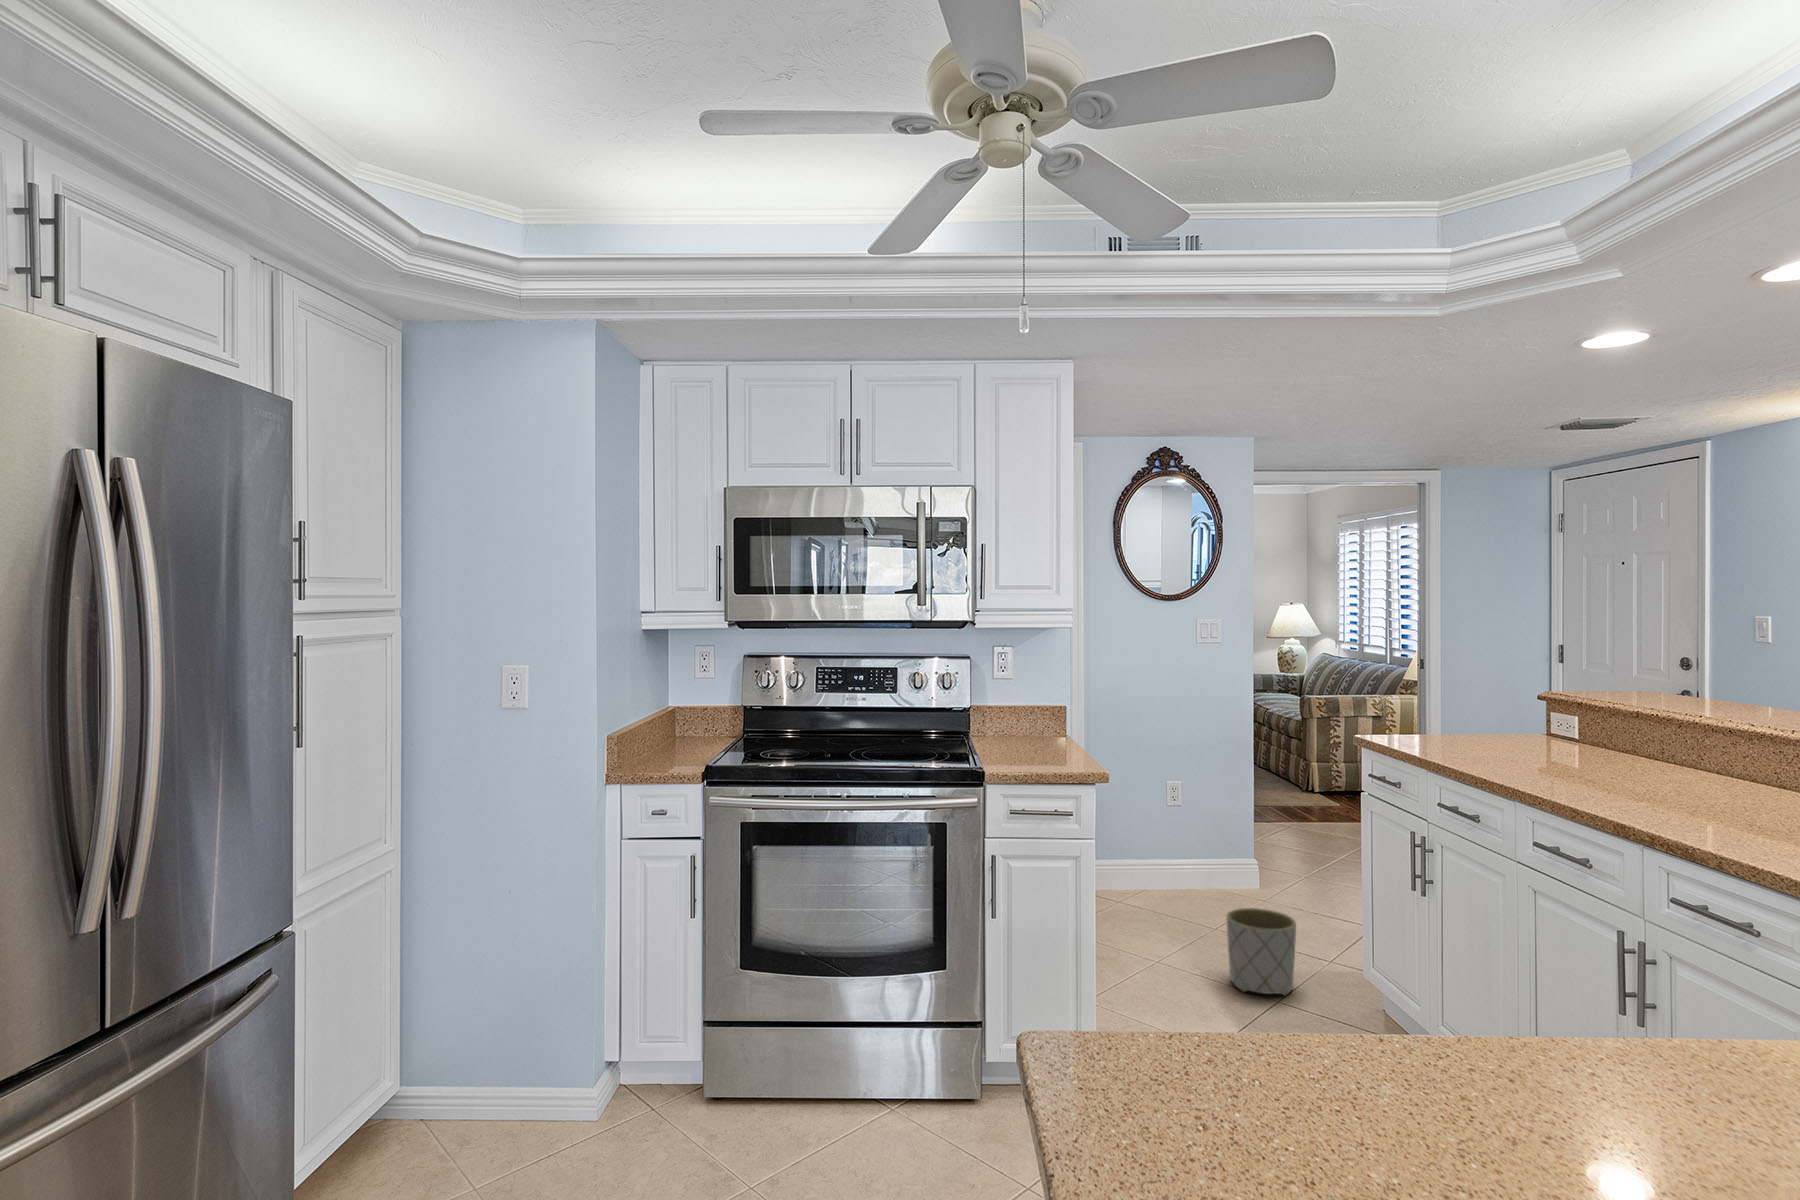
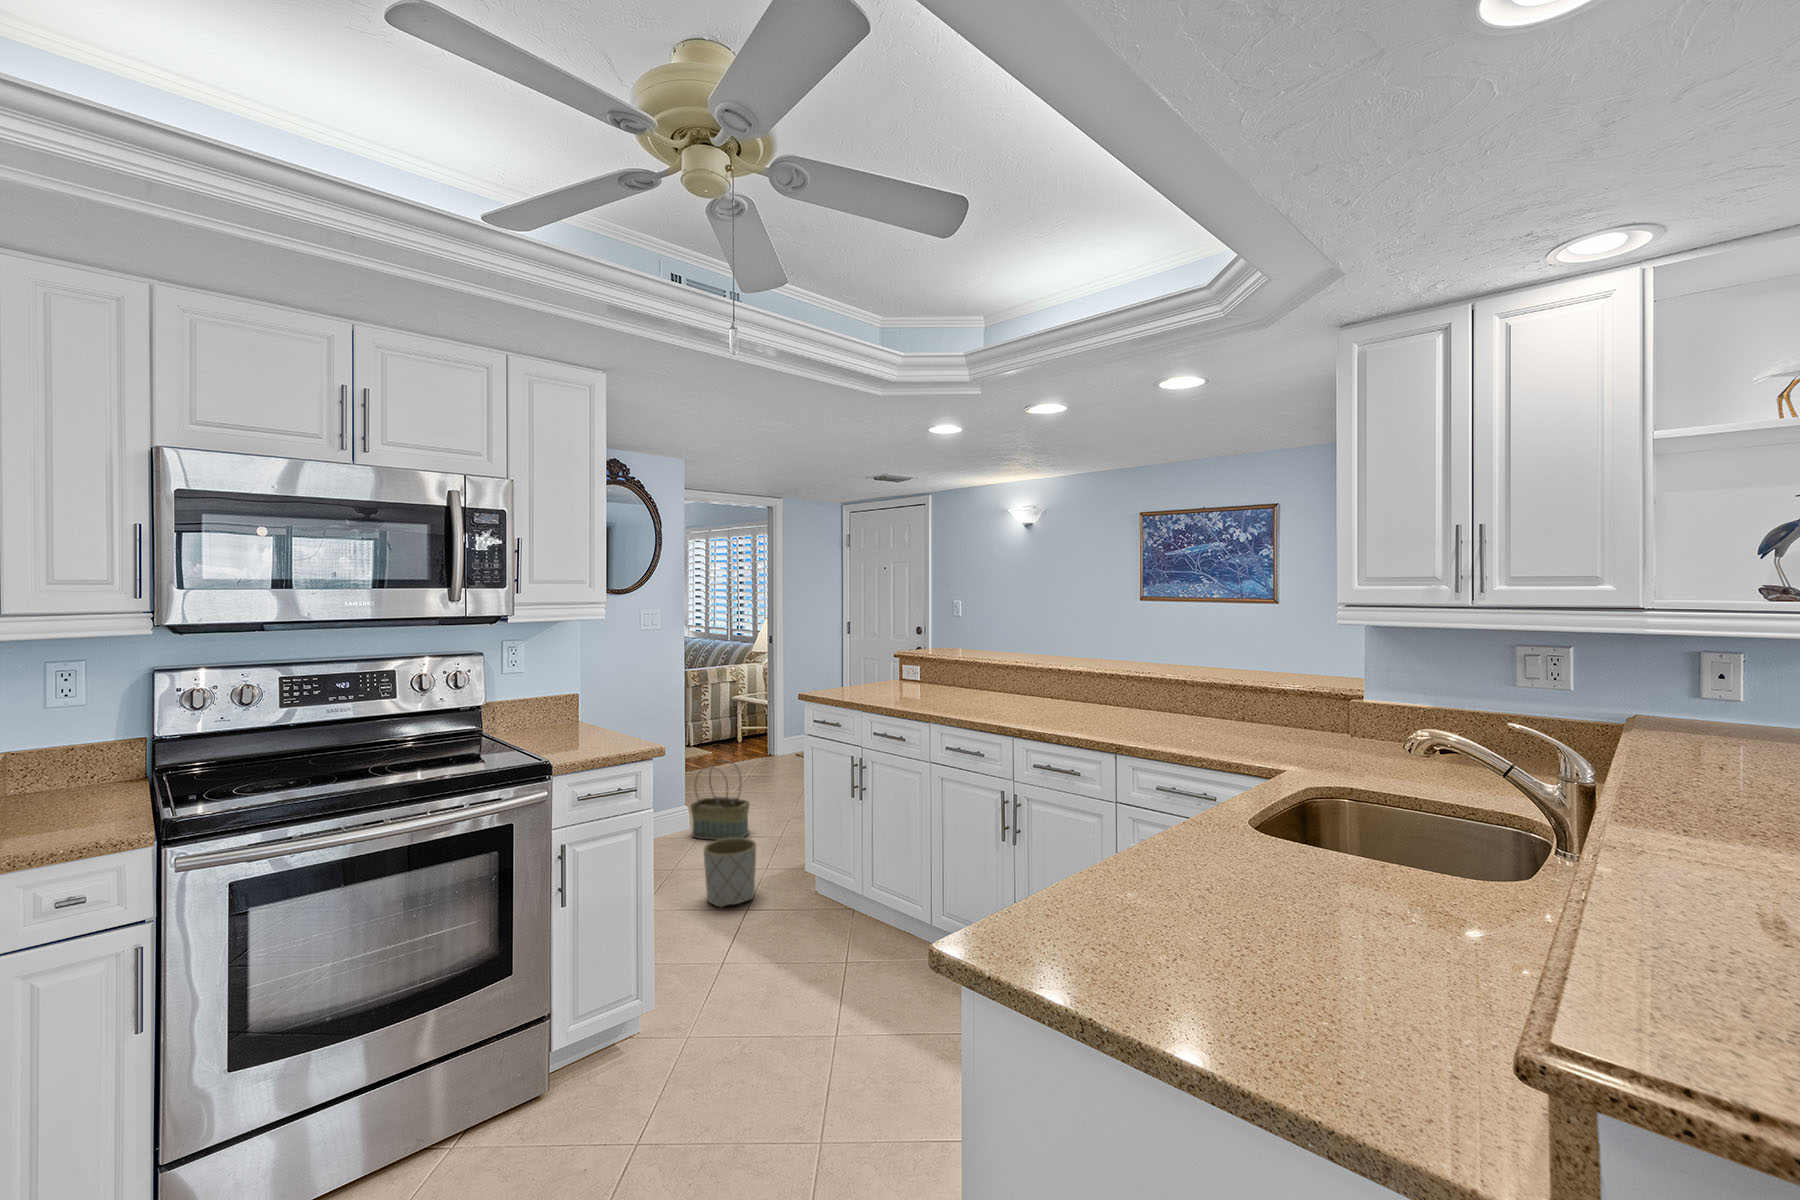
basket: none [1253,814,1331,921] -> present [691,760,749,840]

